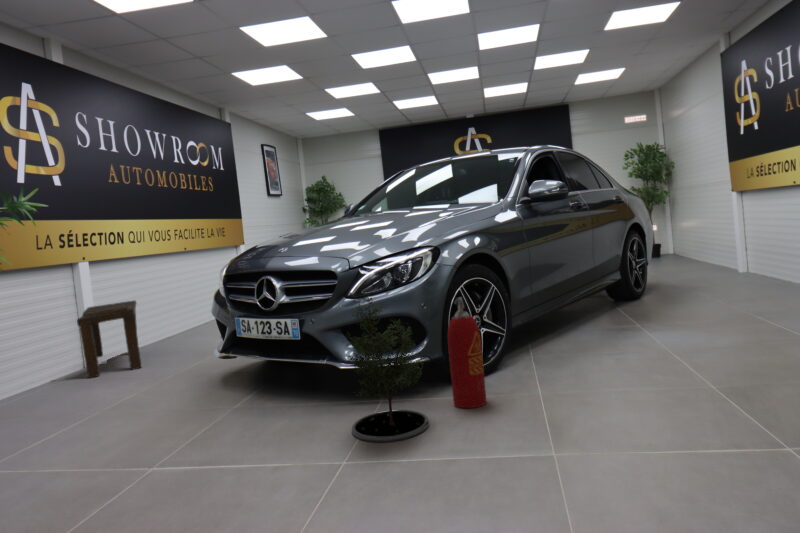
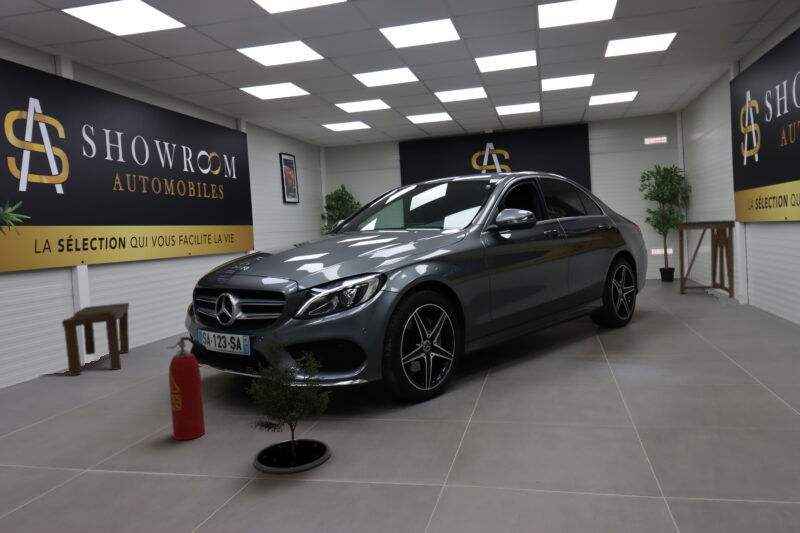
console table: none [669,190,735,267] -> present [675,220,735,298]
fire extinguisher: present [448,297,486,408] -> present [168,337,207,440]

